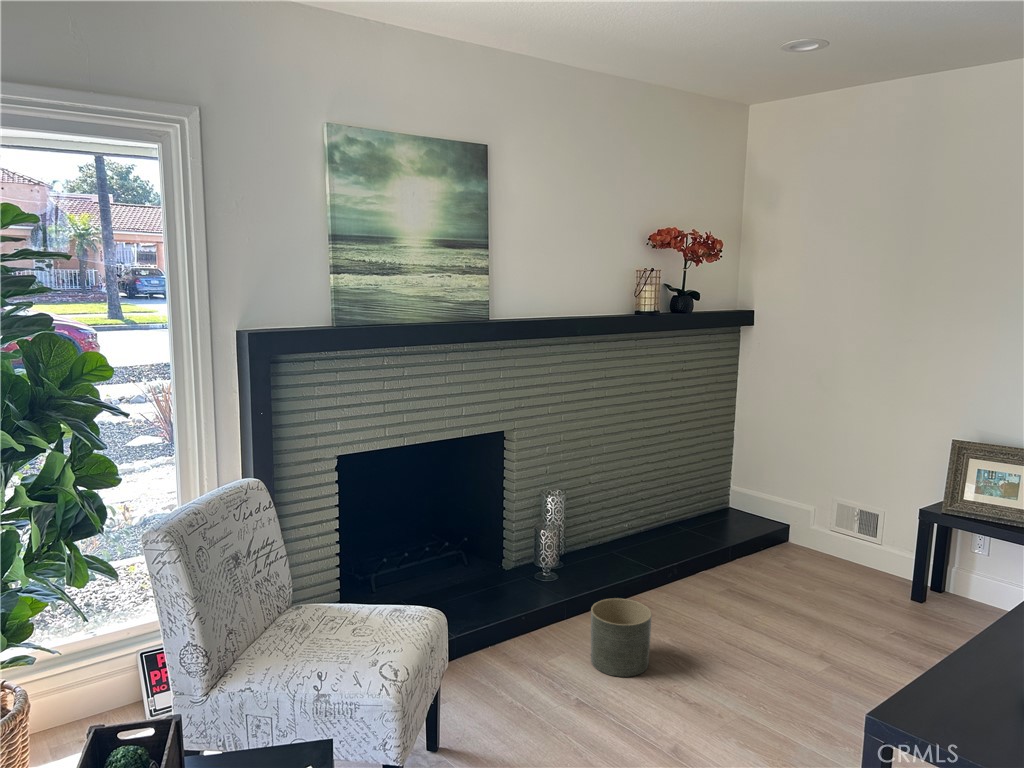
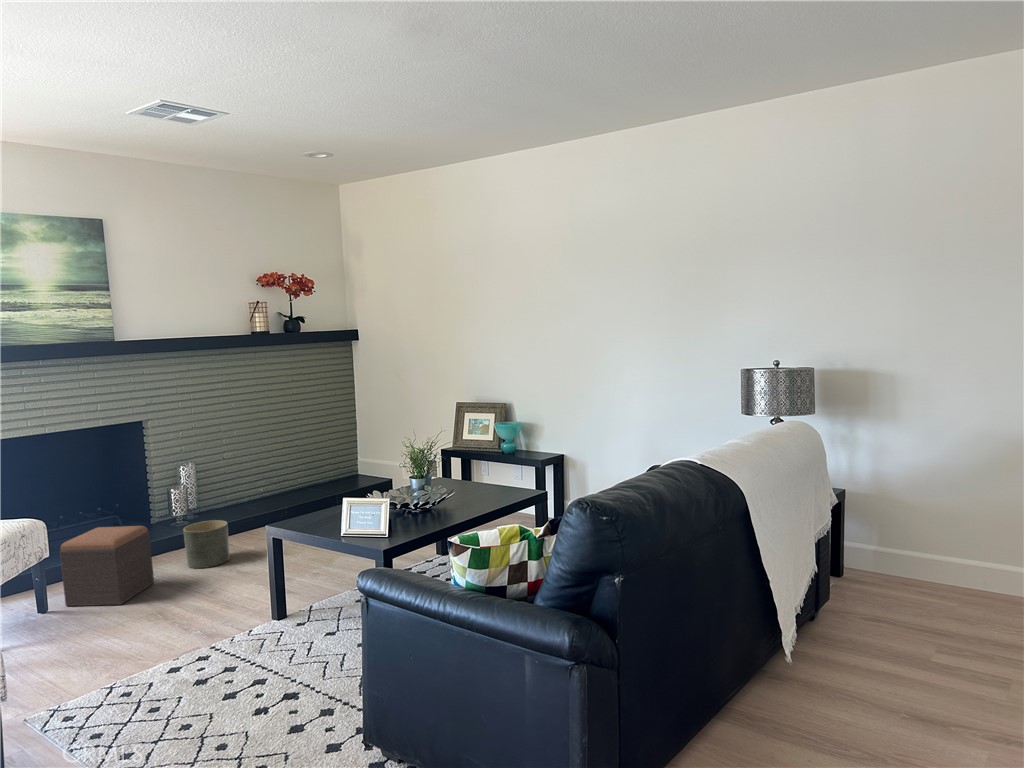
footstool: none [463,608,570,748] -> present [60,526,154,606]

